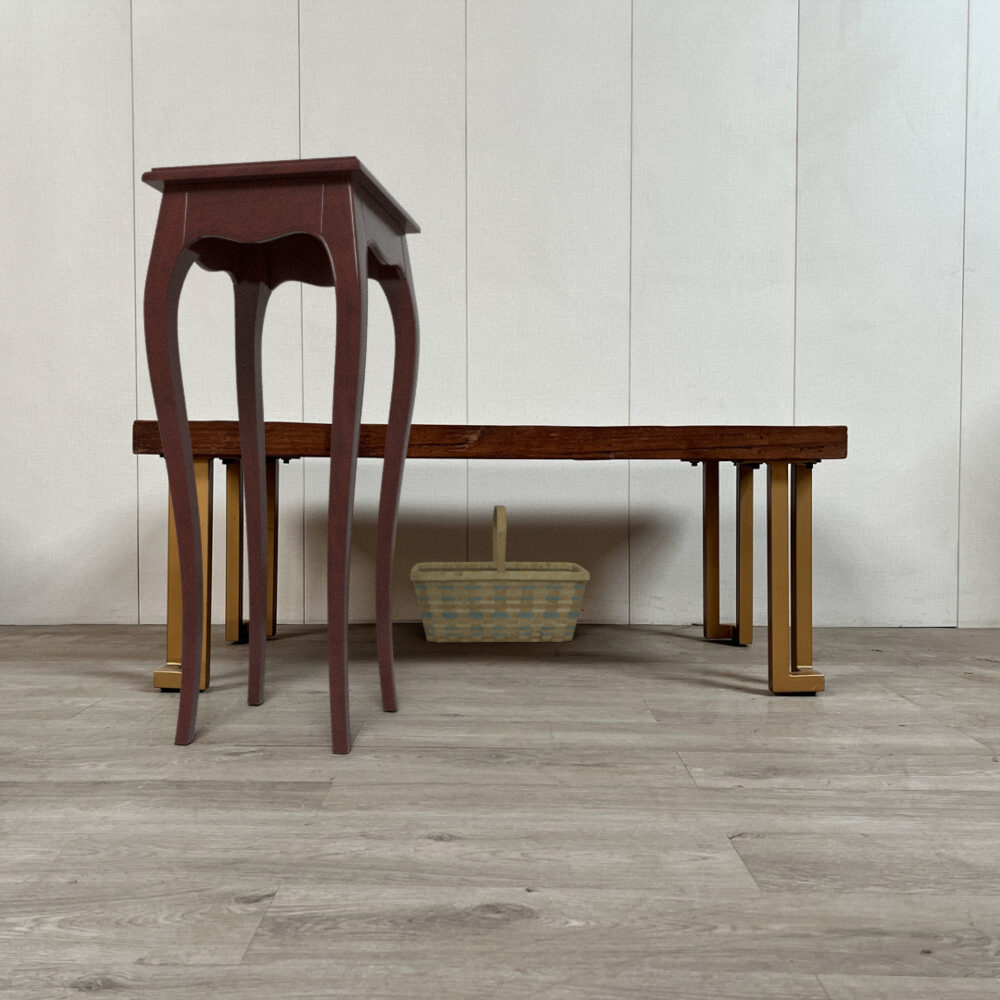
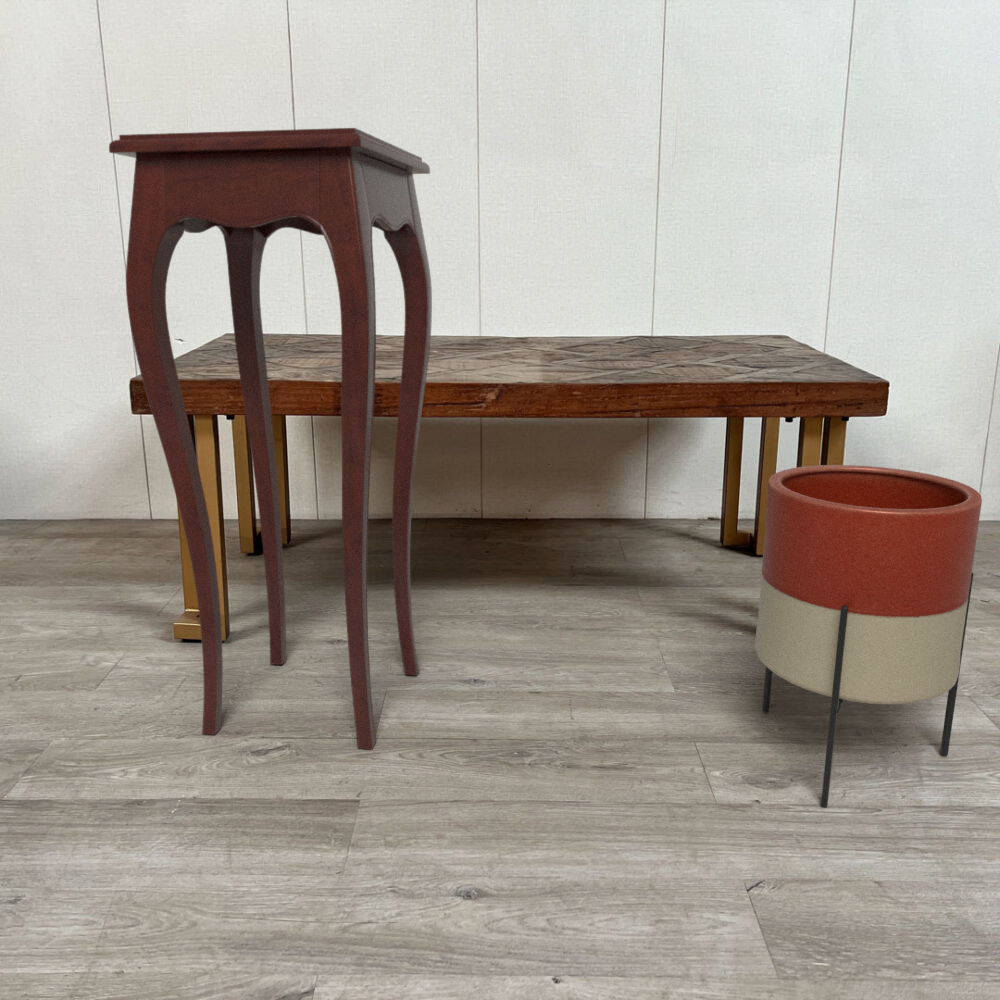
planter: none [730,476,932,788] -> present [755,465,982,807]
basket: present [411,505,590,642] -> none [425,408,607,552]

